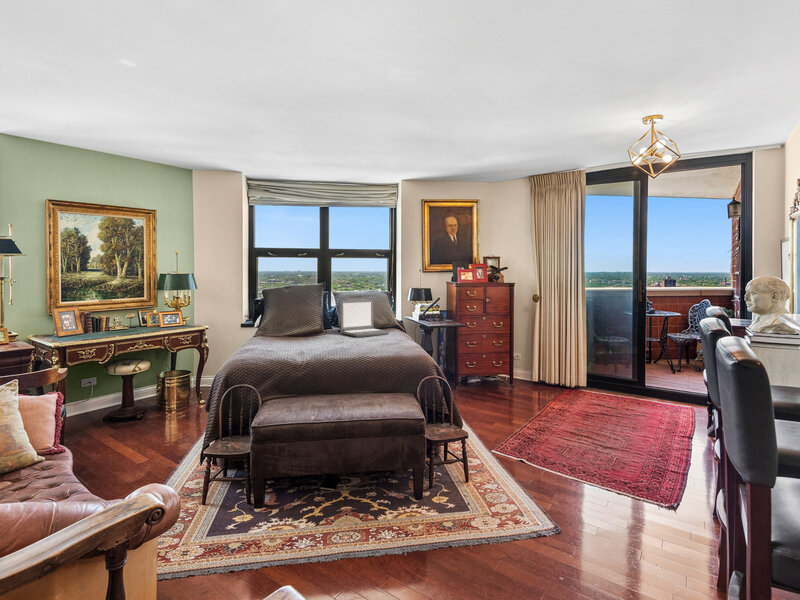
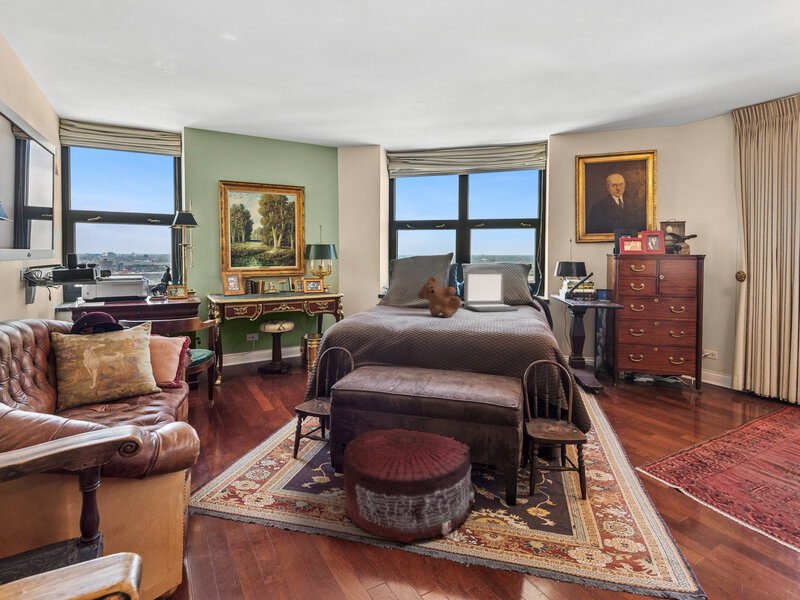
teddy bear: none [304,308,346,345] -> present [417,277,461,317]
pouf: none [273,446,396,552] -> present [343,429,475,543]

